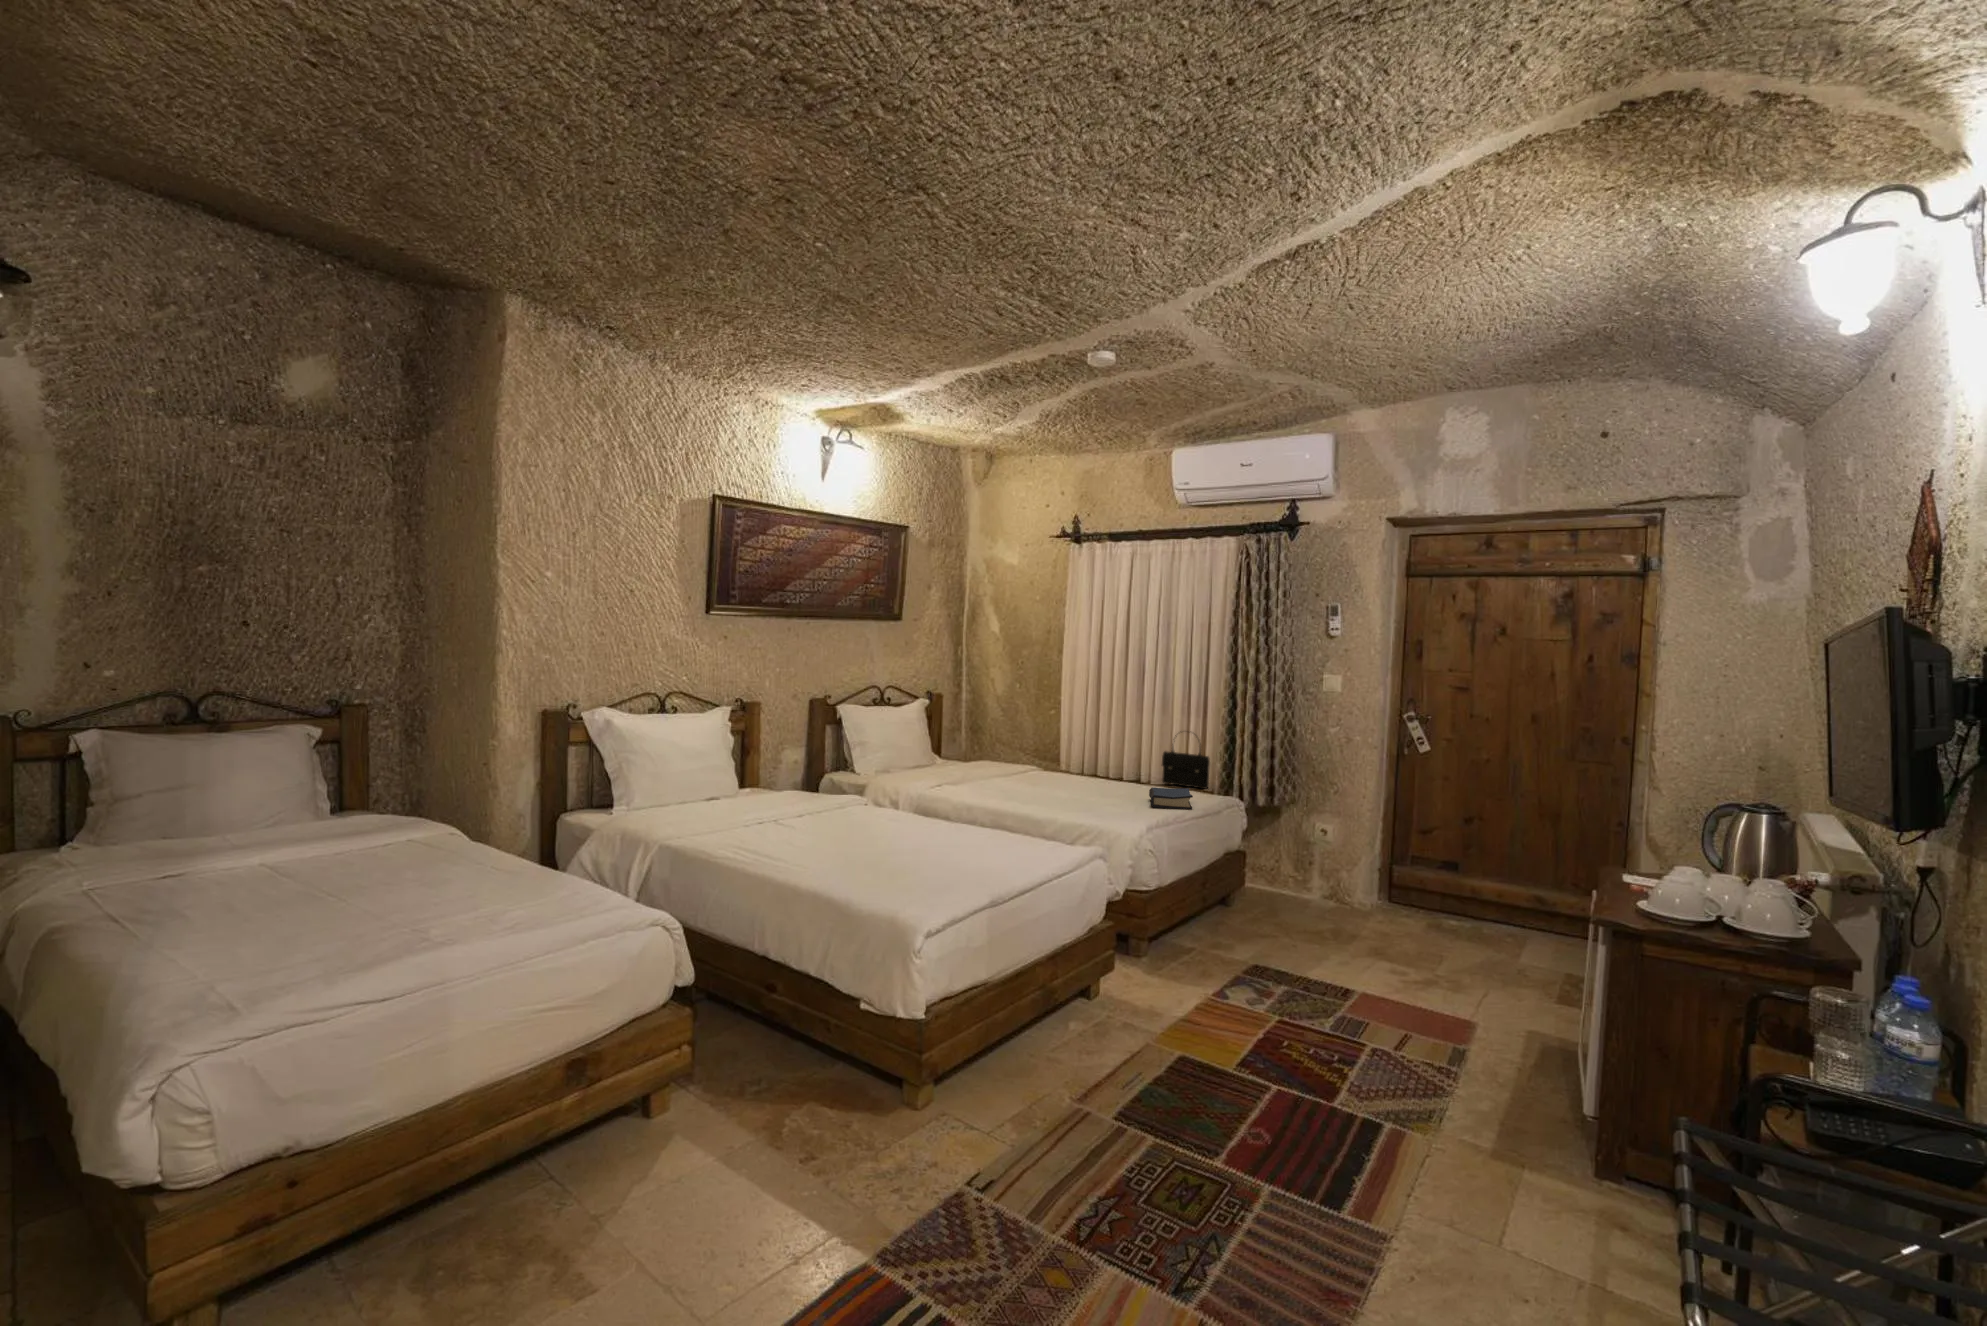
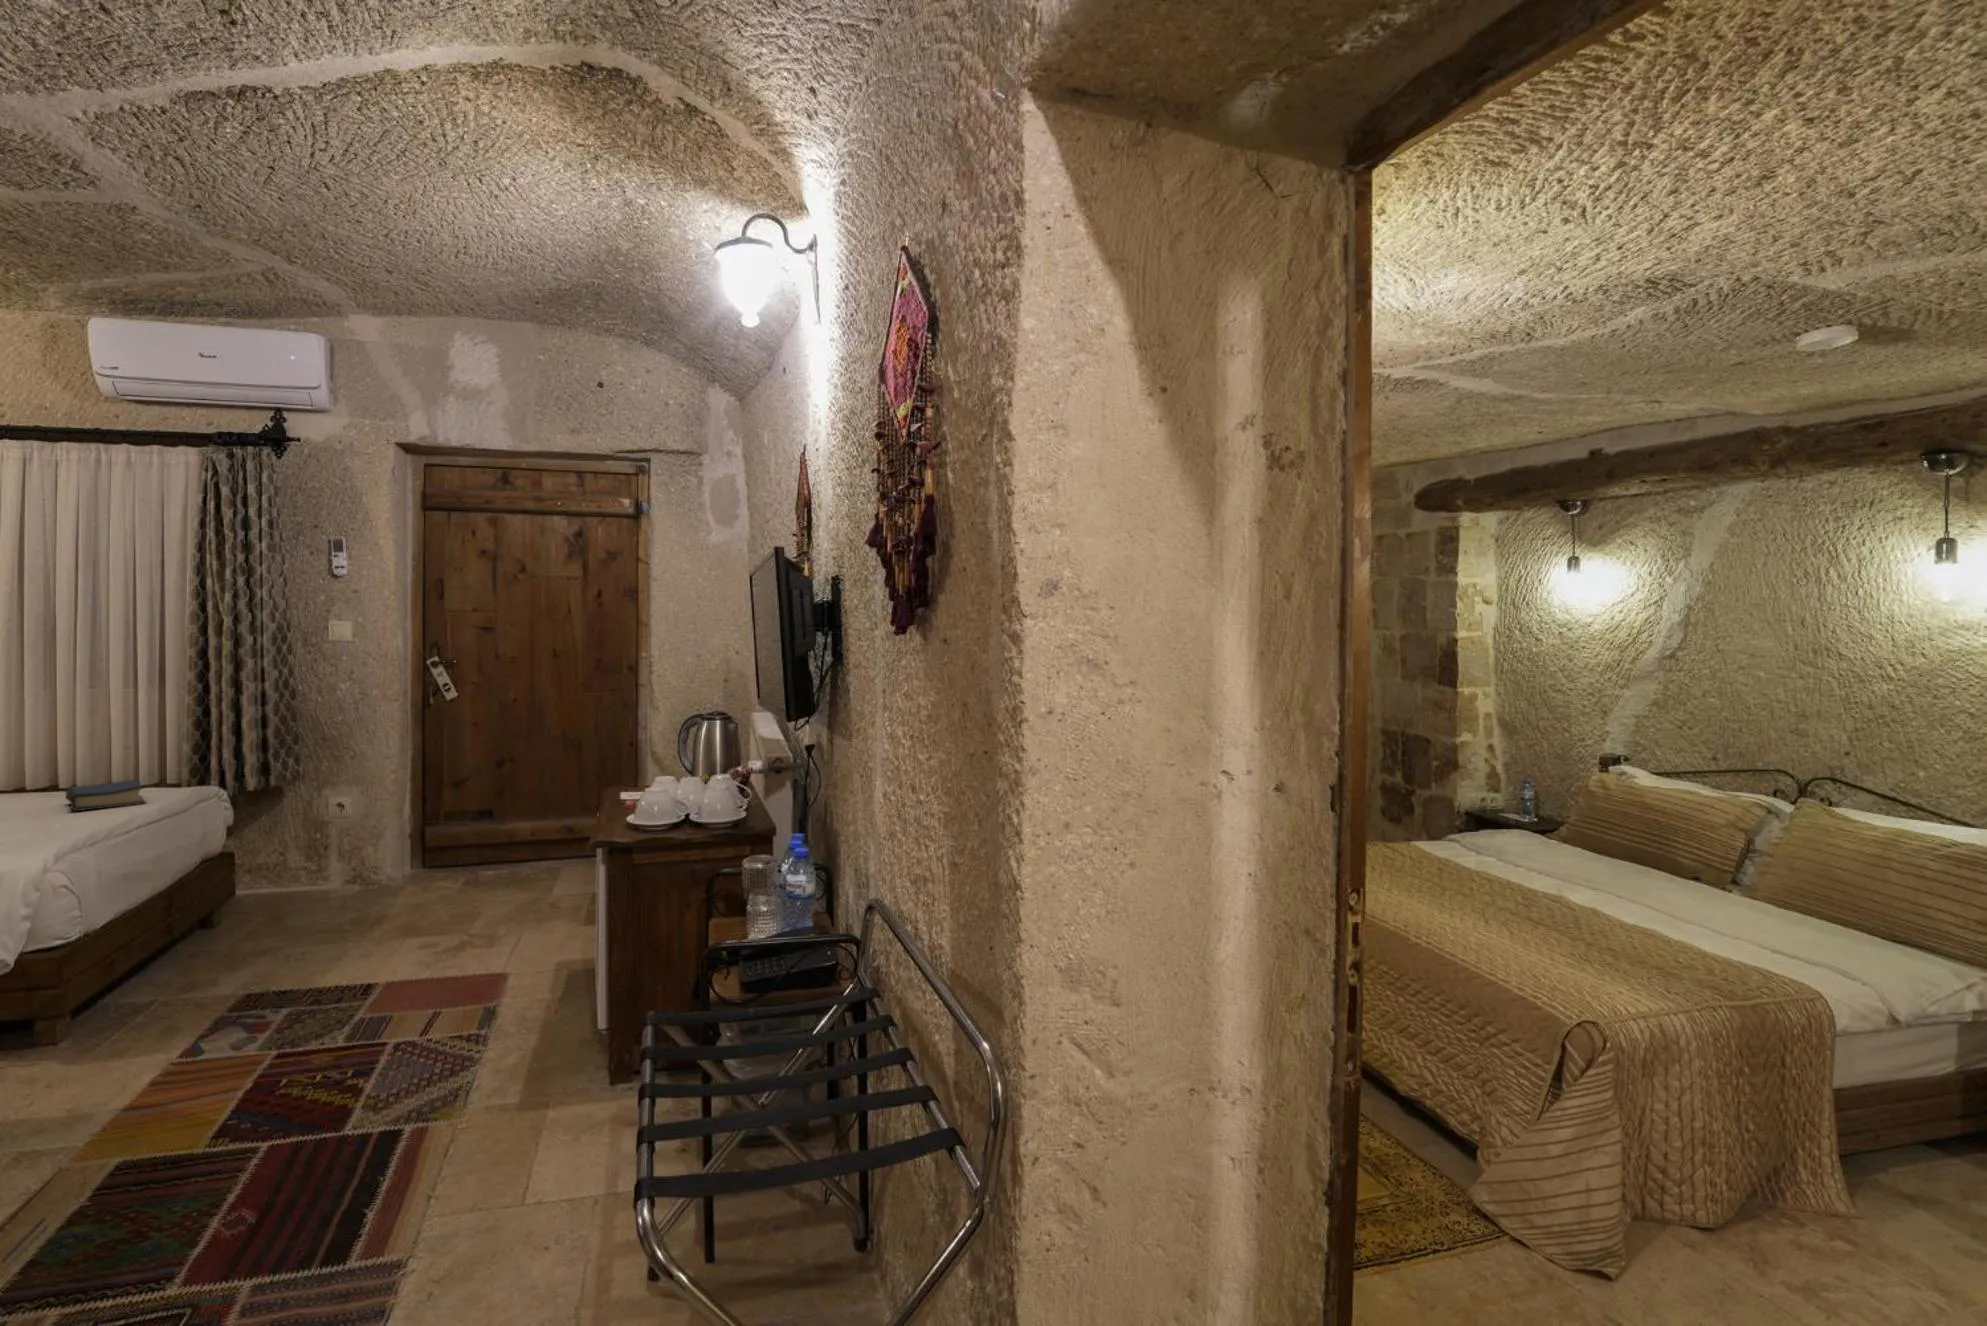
handbag: present [1162,735,1210,789] -> none [85,707,171,783]

